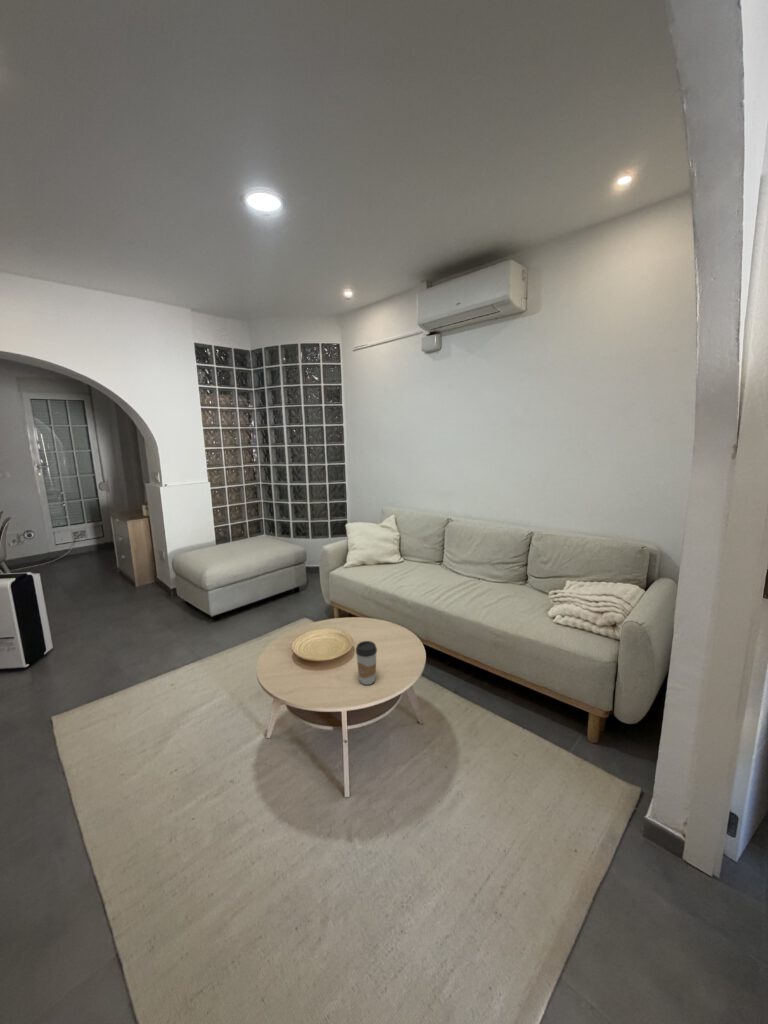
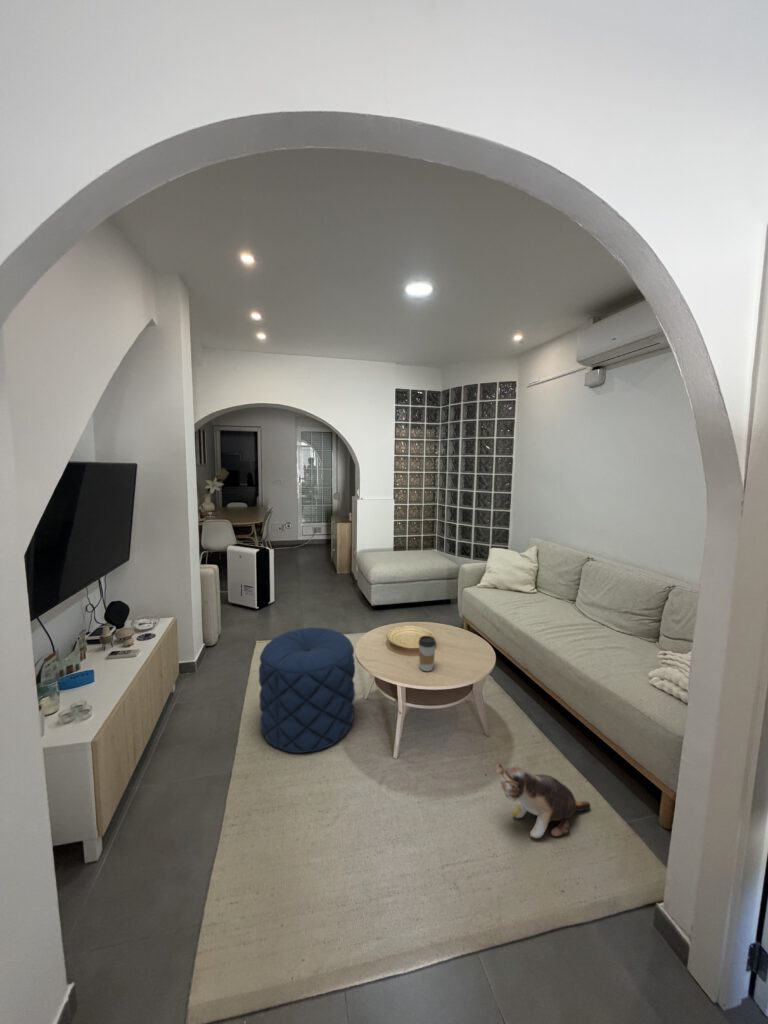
pouf: none [112,672,274,884] -> present [259,627,355,753]
plush toy: none [486,743,546,813] -> present [494,763,590,838]

